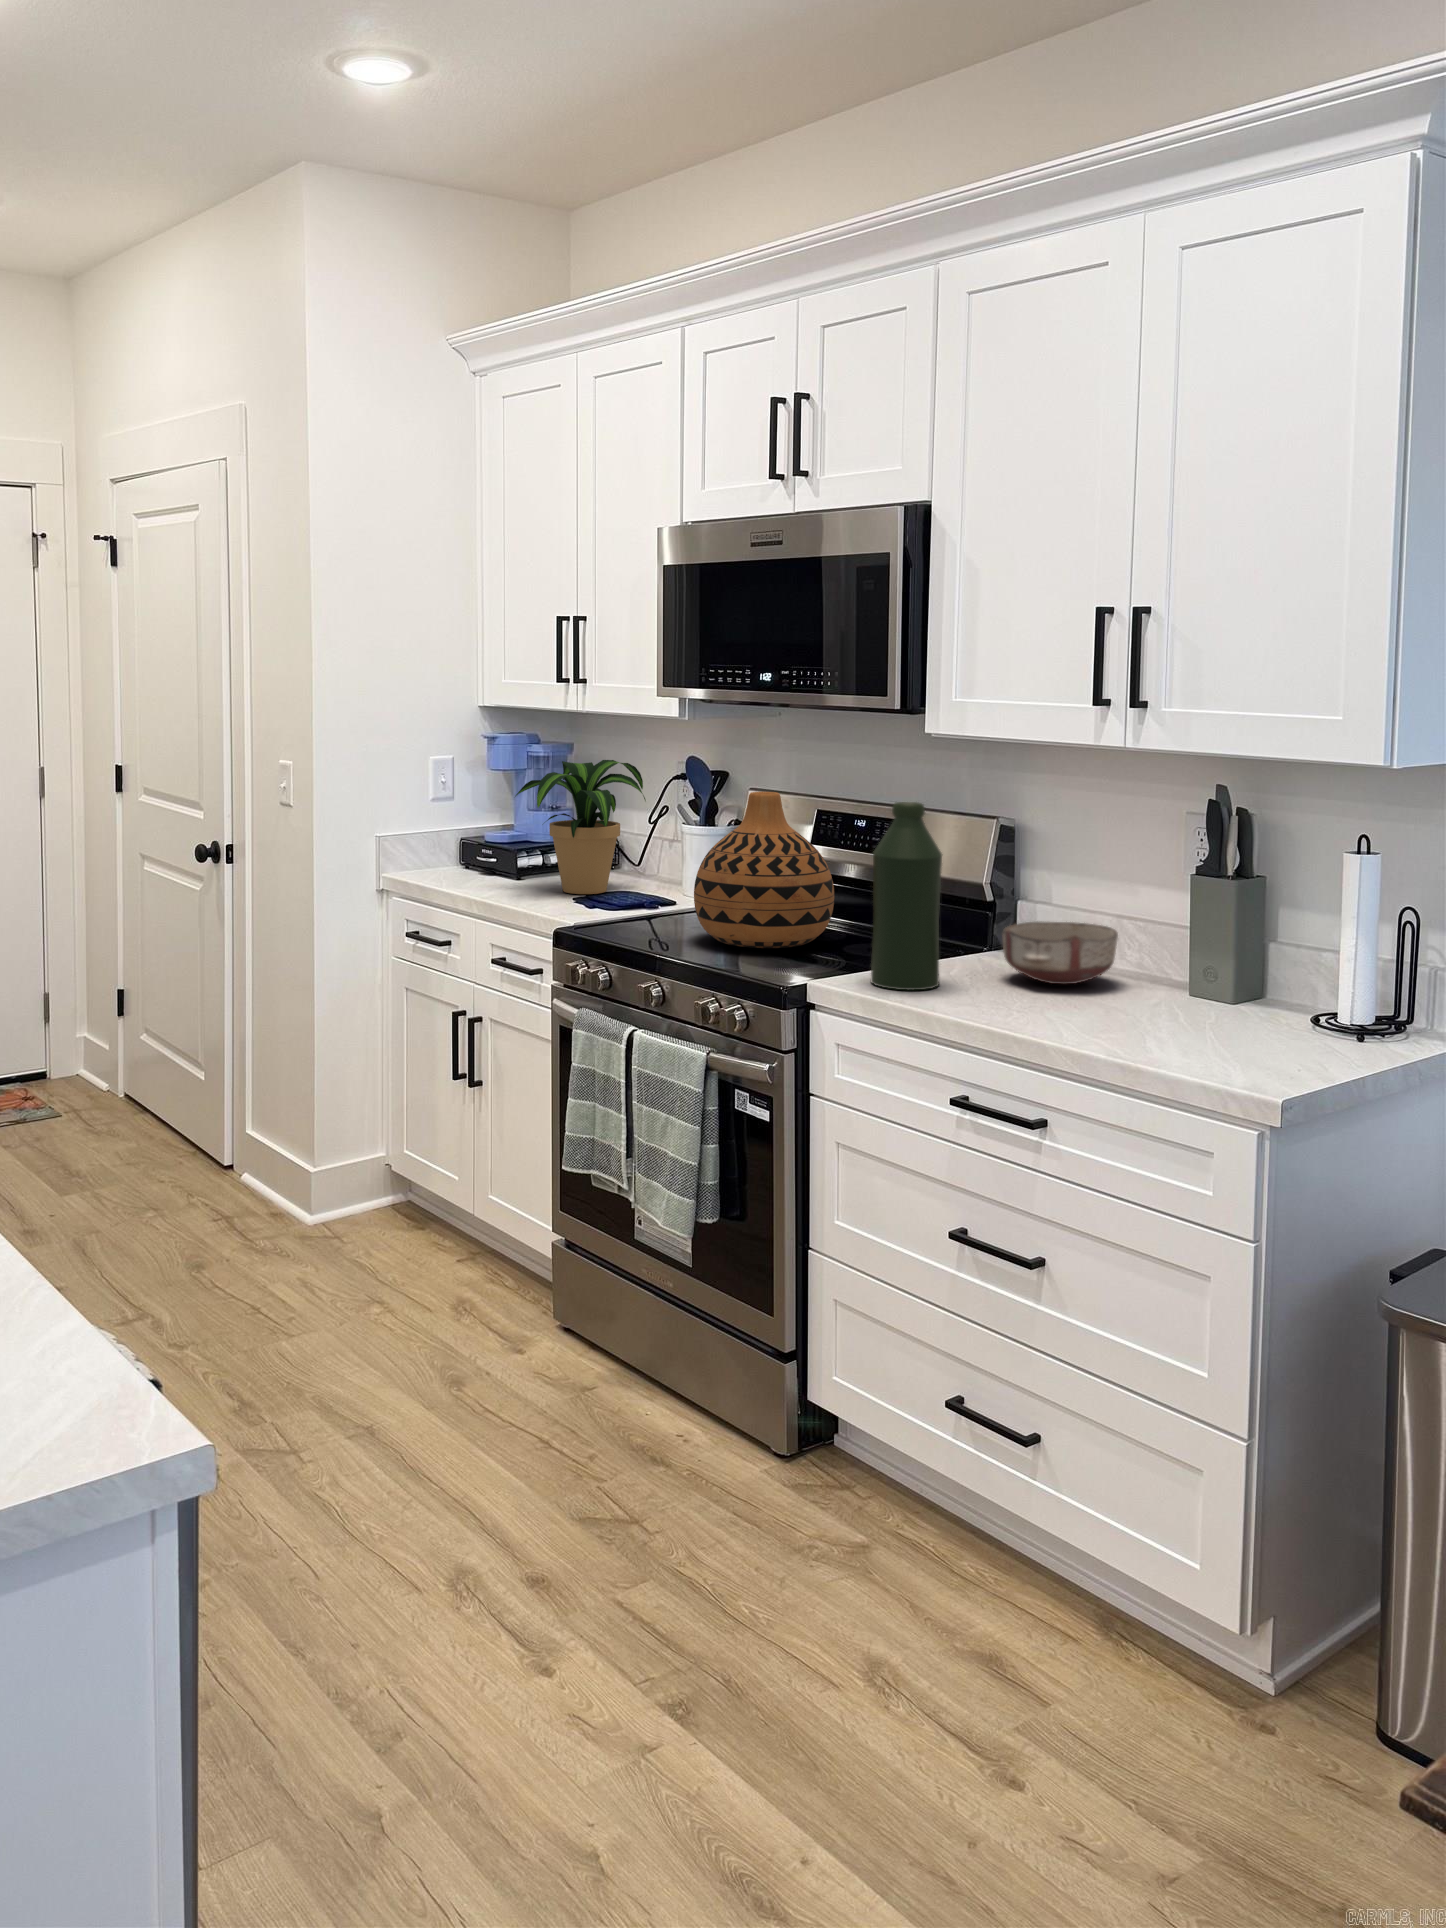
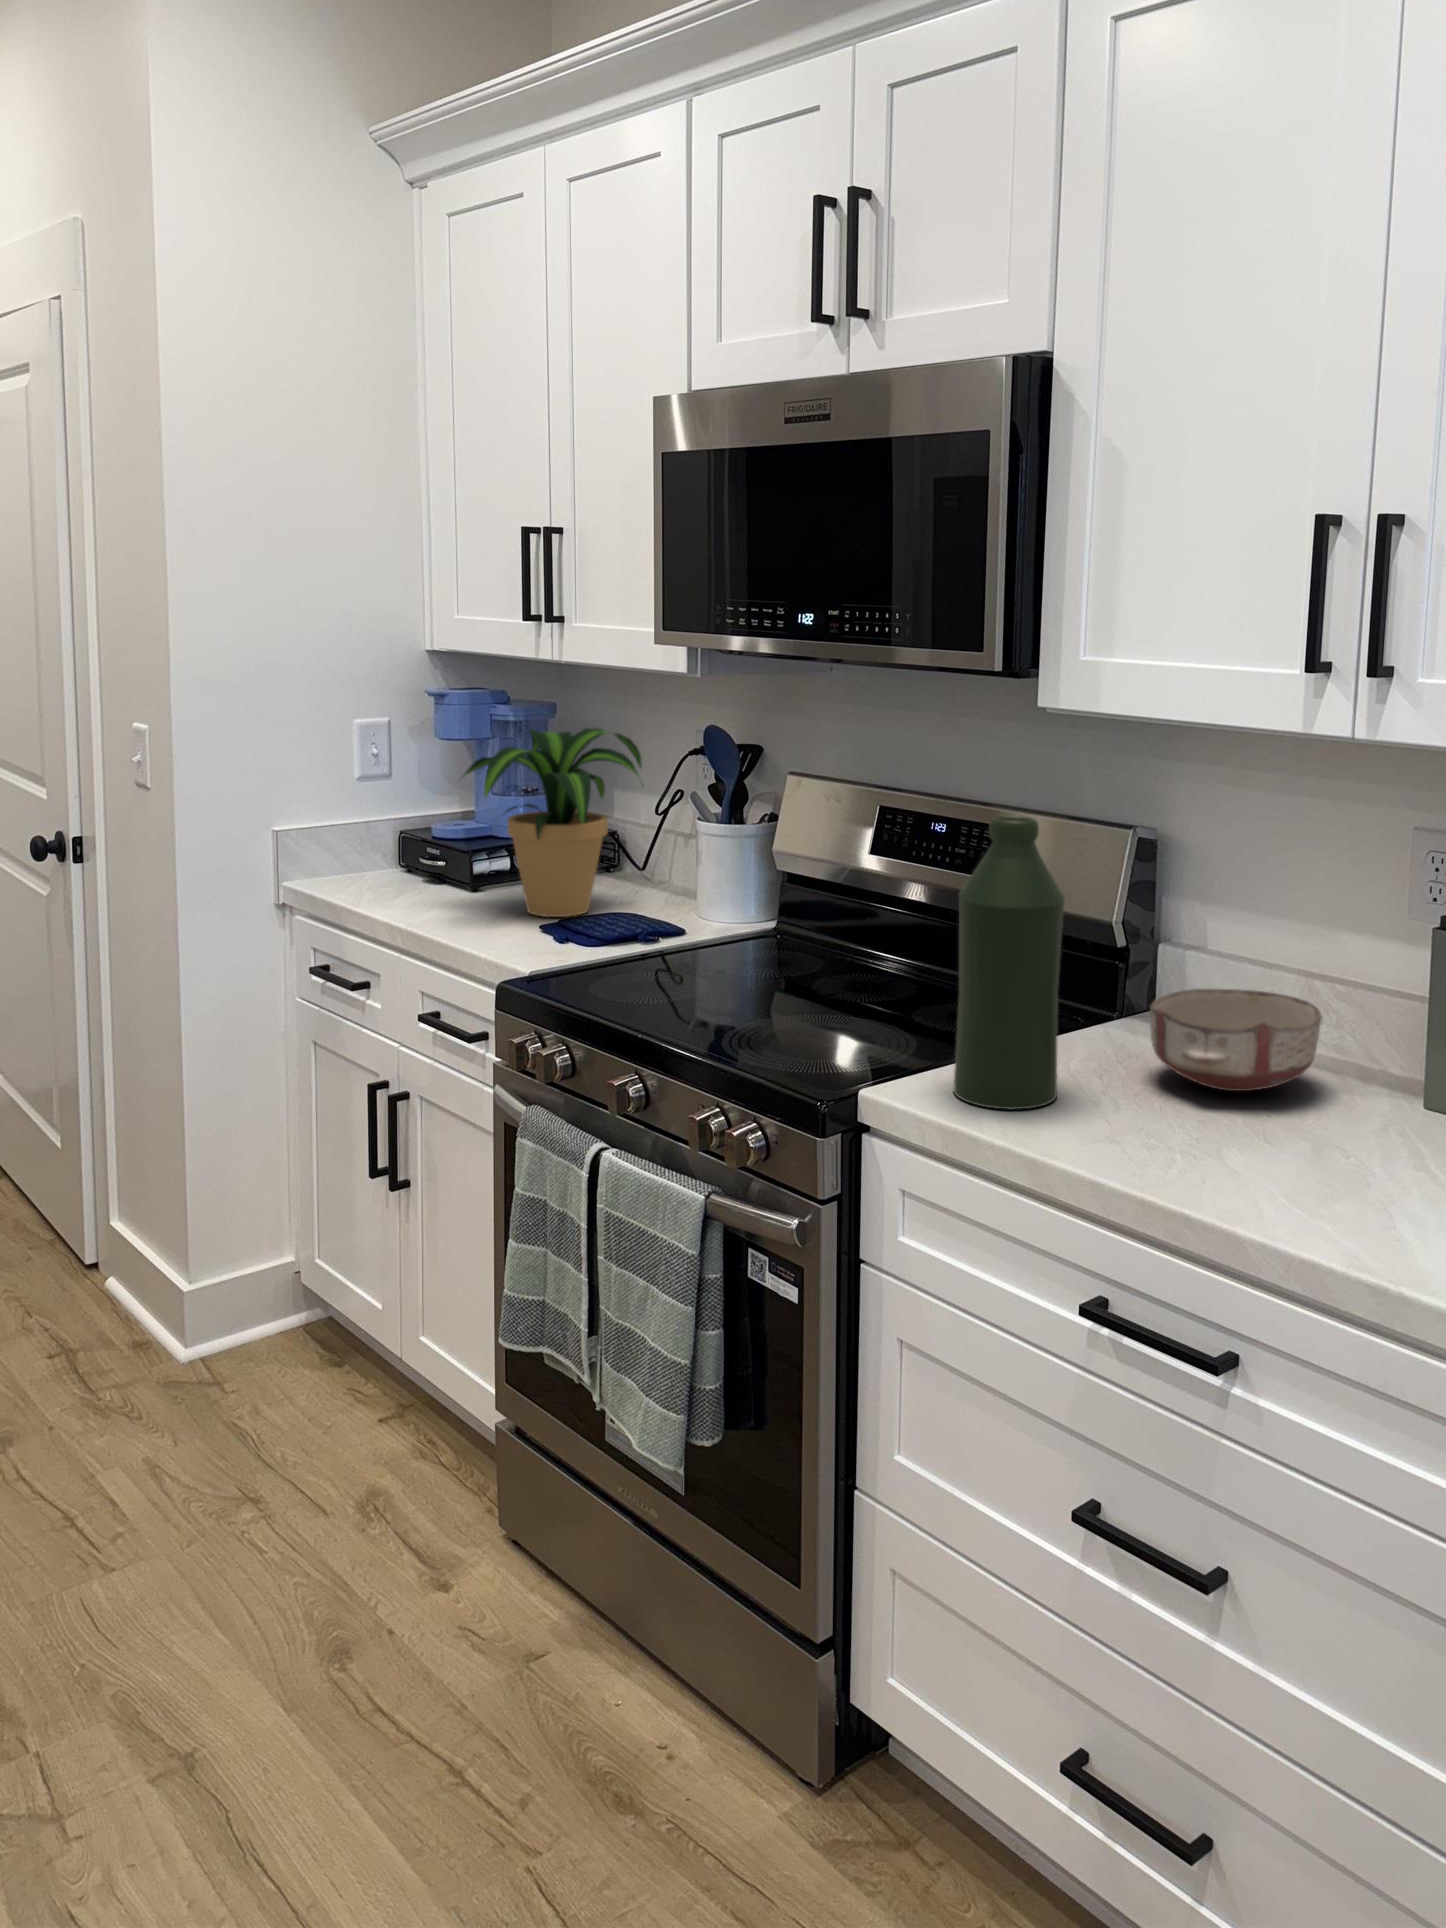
vase: present [694,792,834,948] -> none [695,787,900,1022]

